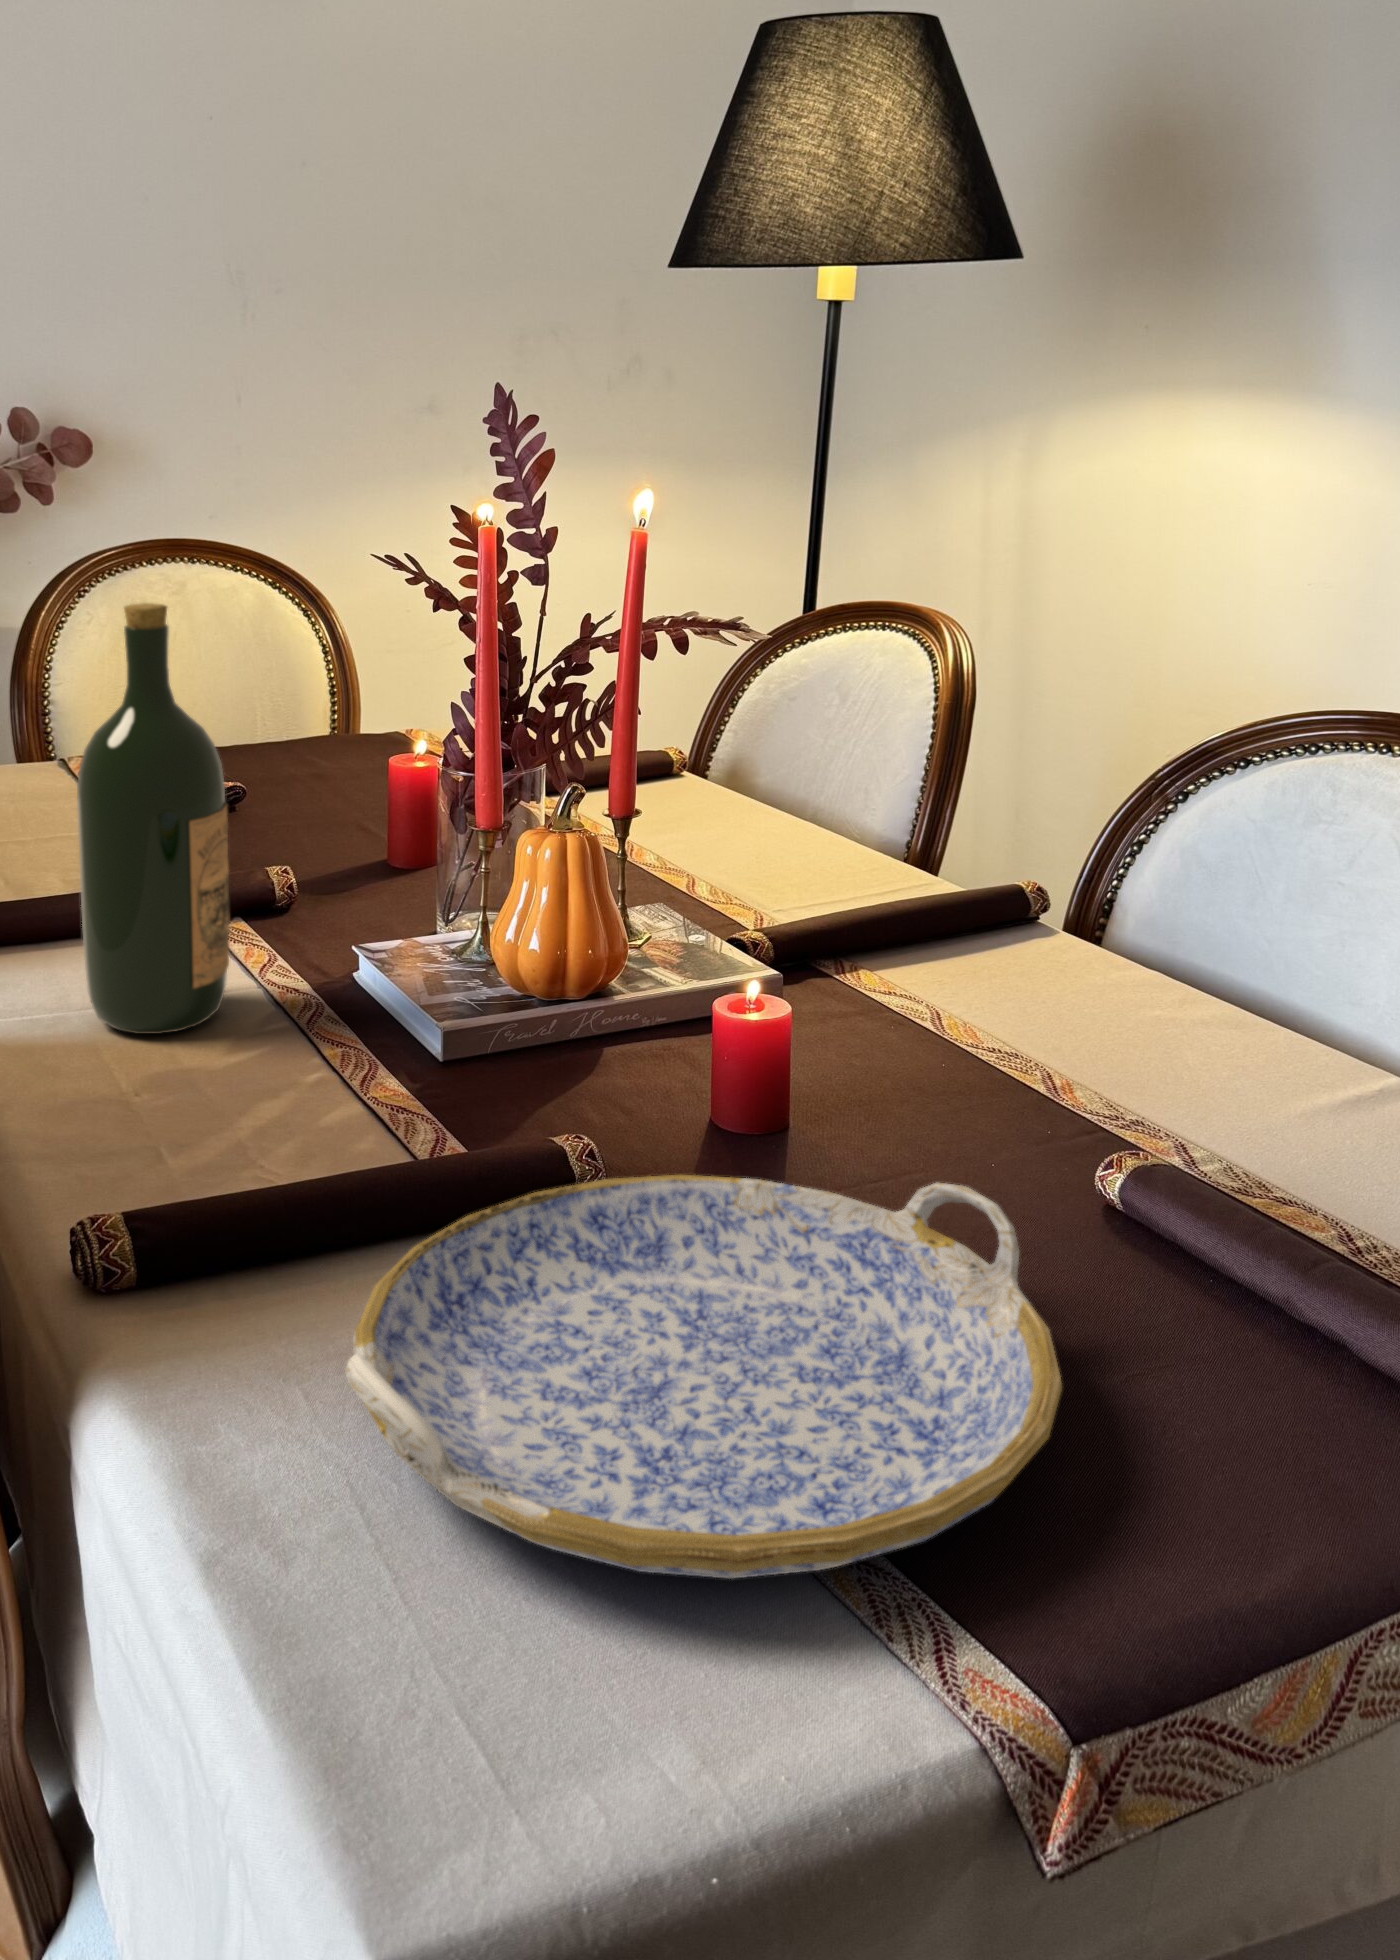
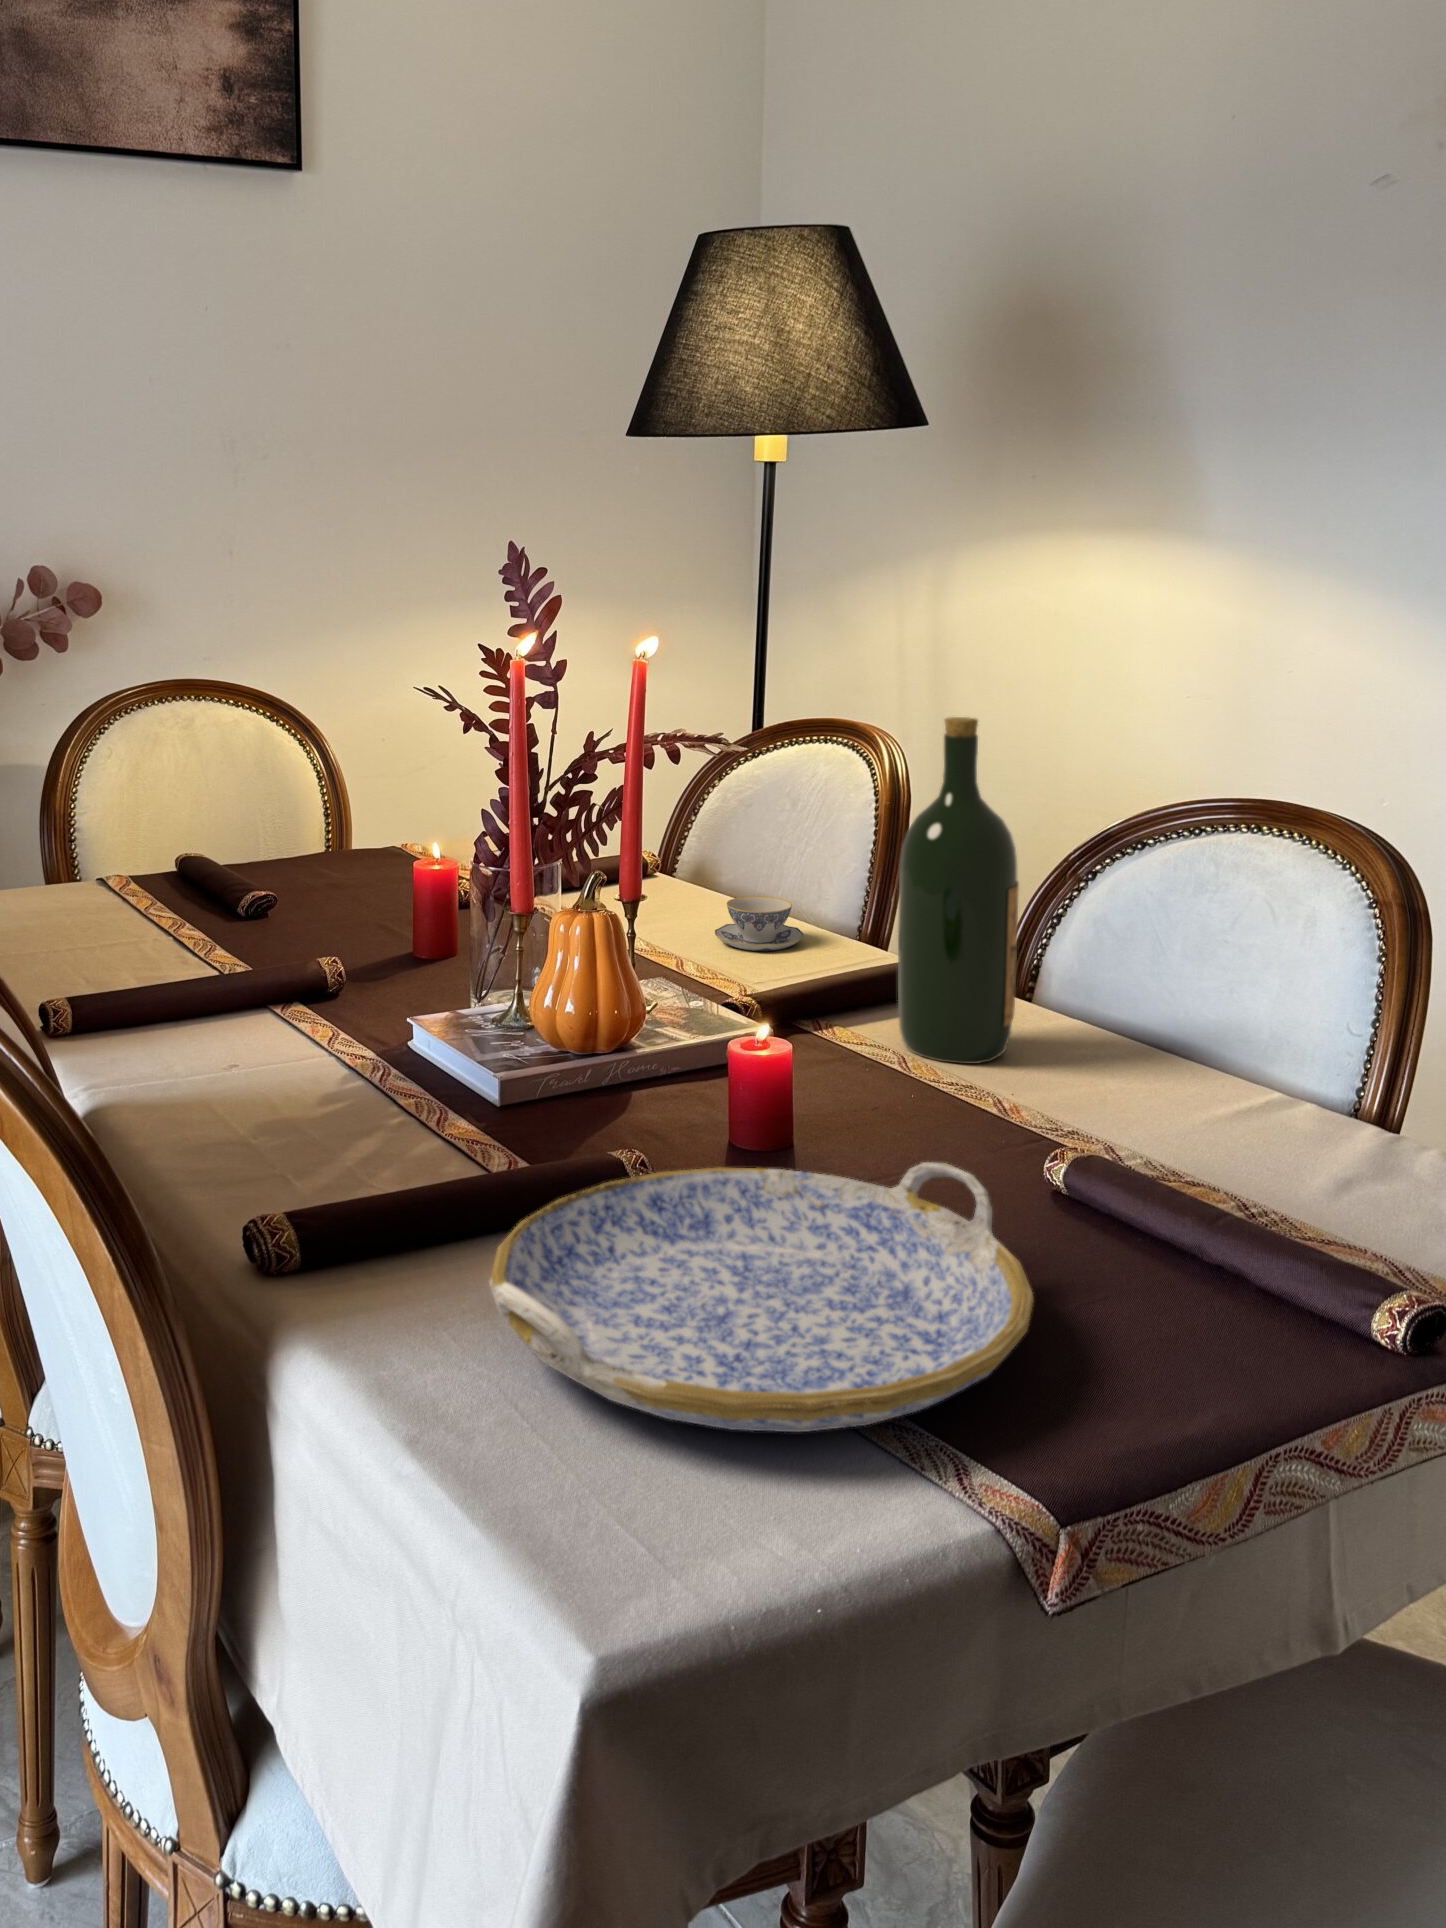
wine bottle: present [77,603,229,1034] -> present [898,717,1019,1064]
teacup: none [739,806,843,871] -> present [715,896,804,951]

